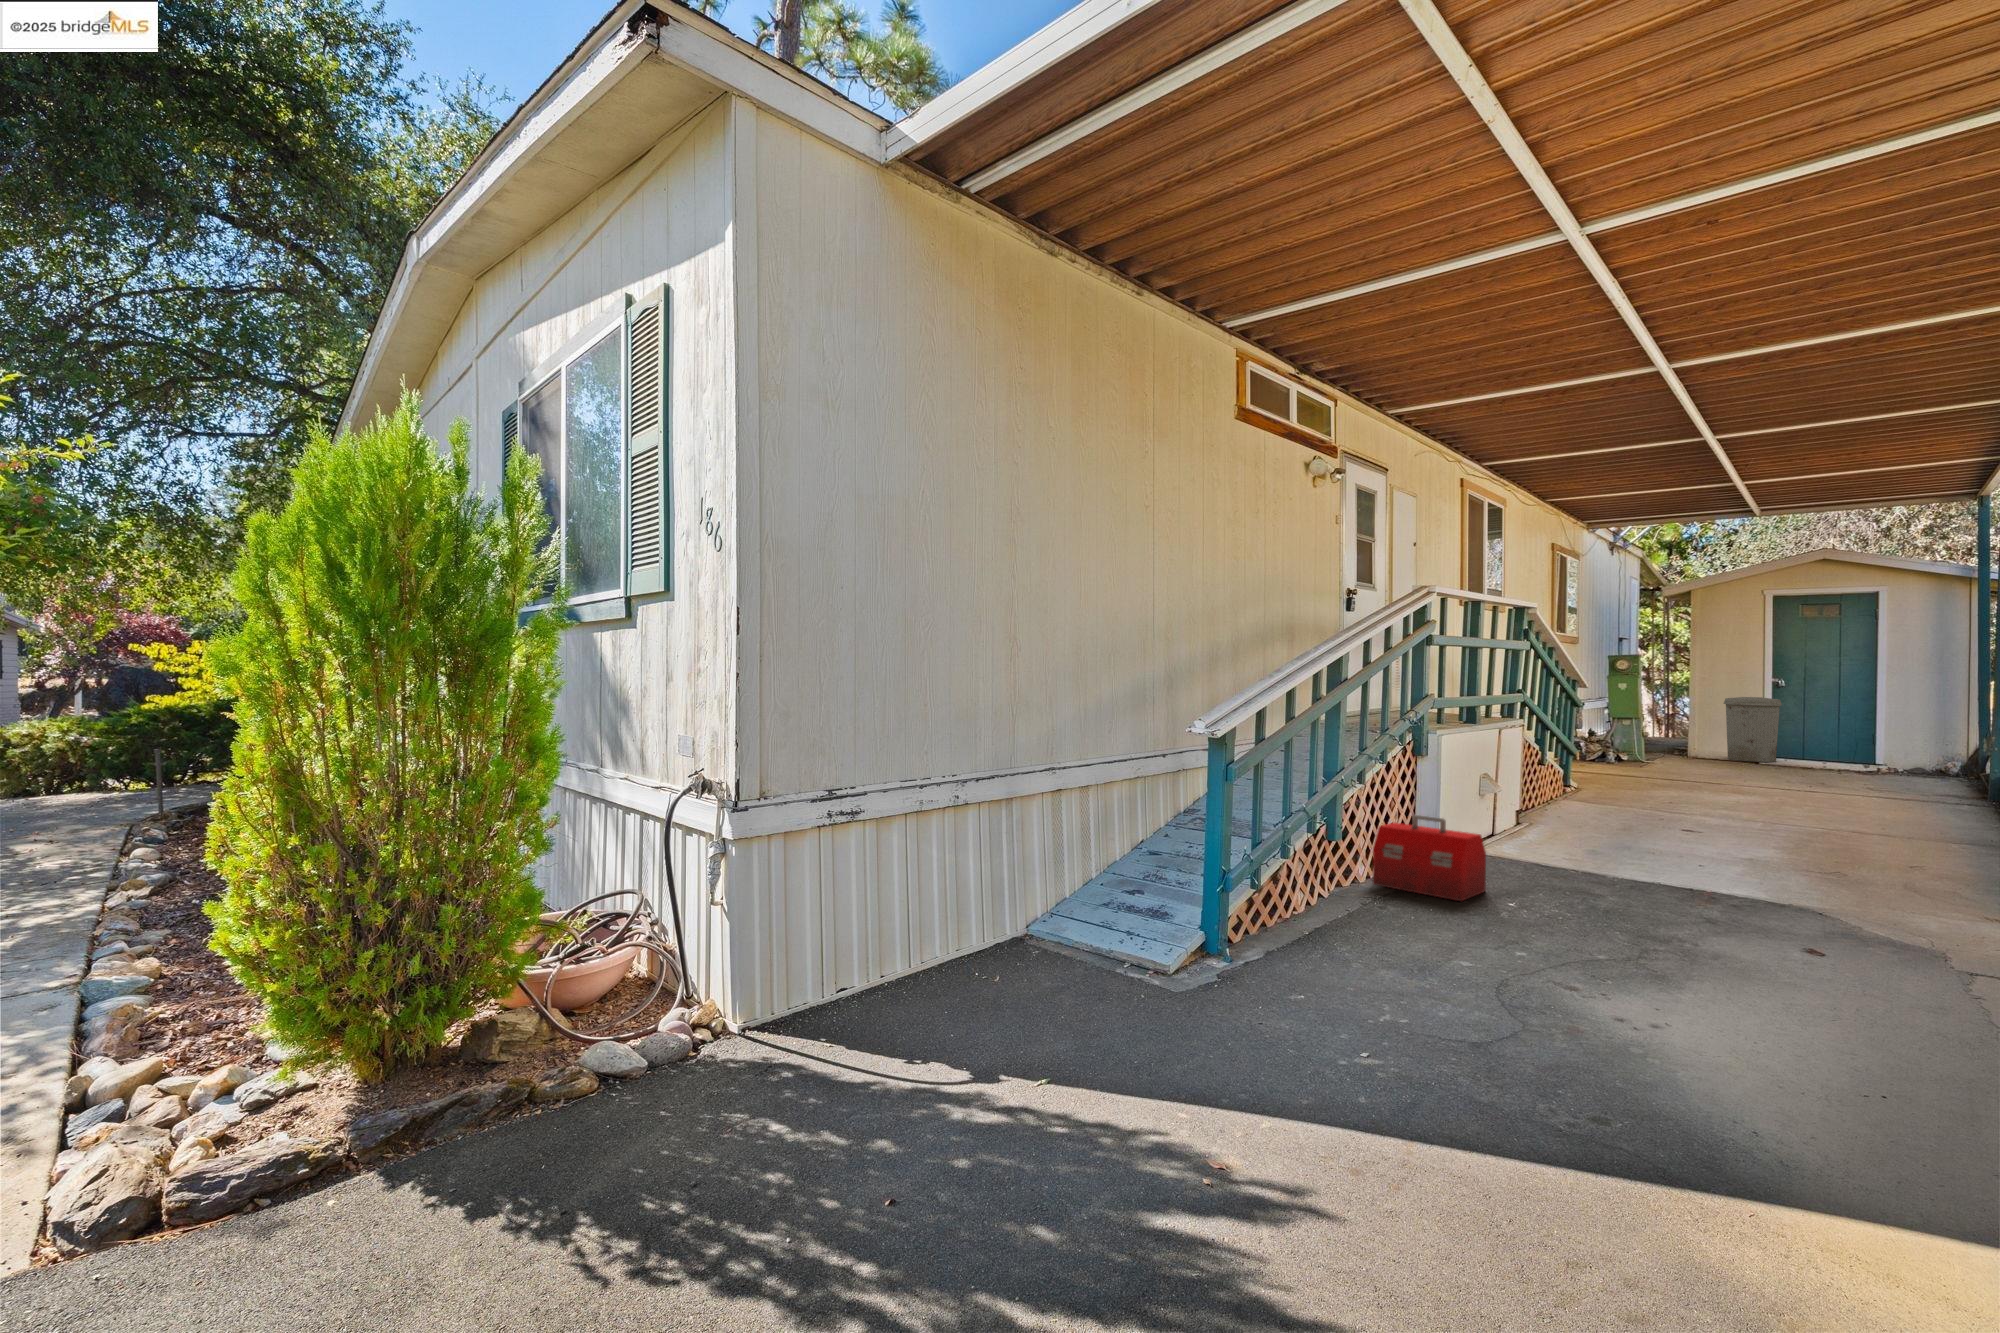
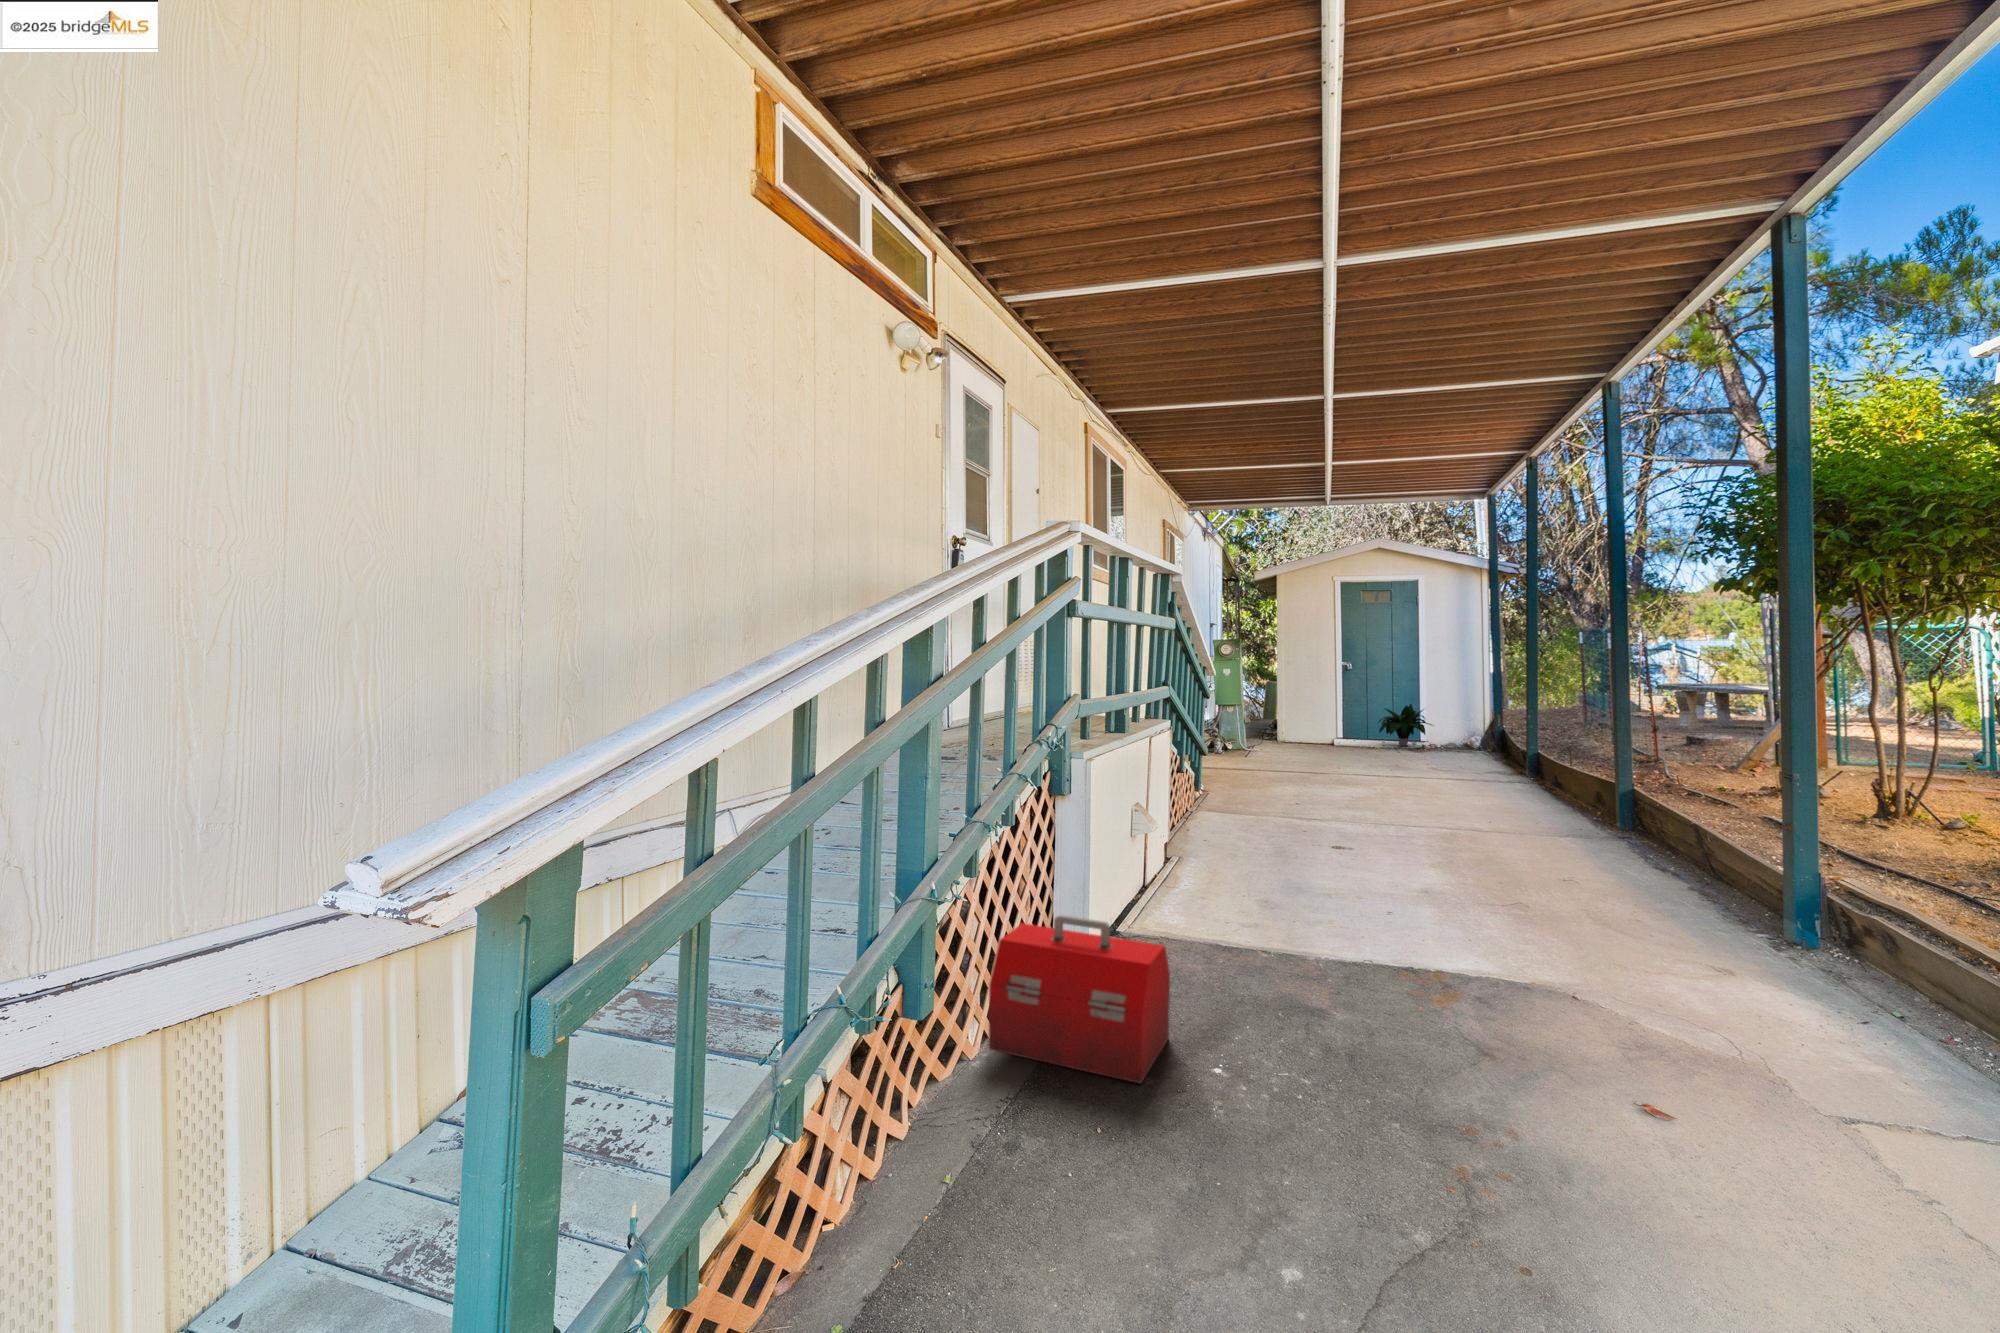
trash can: present [1724,697,1782,762] -> none [1303,679,1352,743]
potted plant: none [1814,723,1891,768] -> present [1378,704,1433,747]

